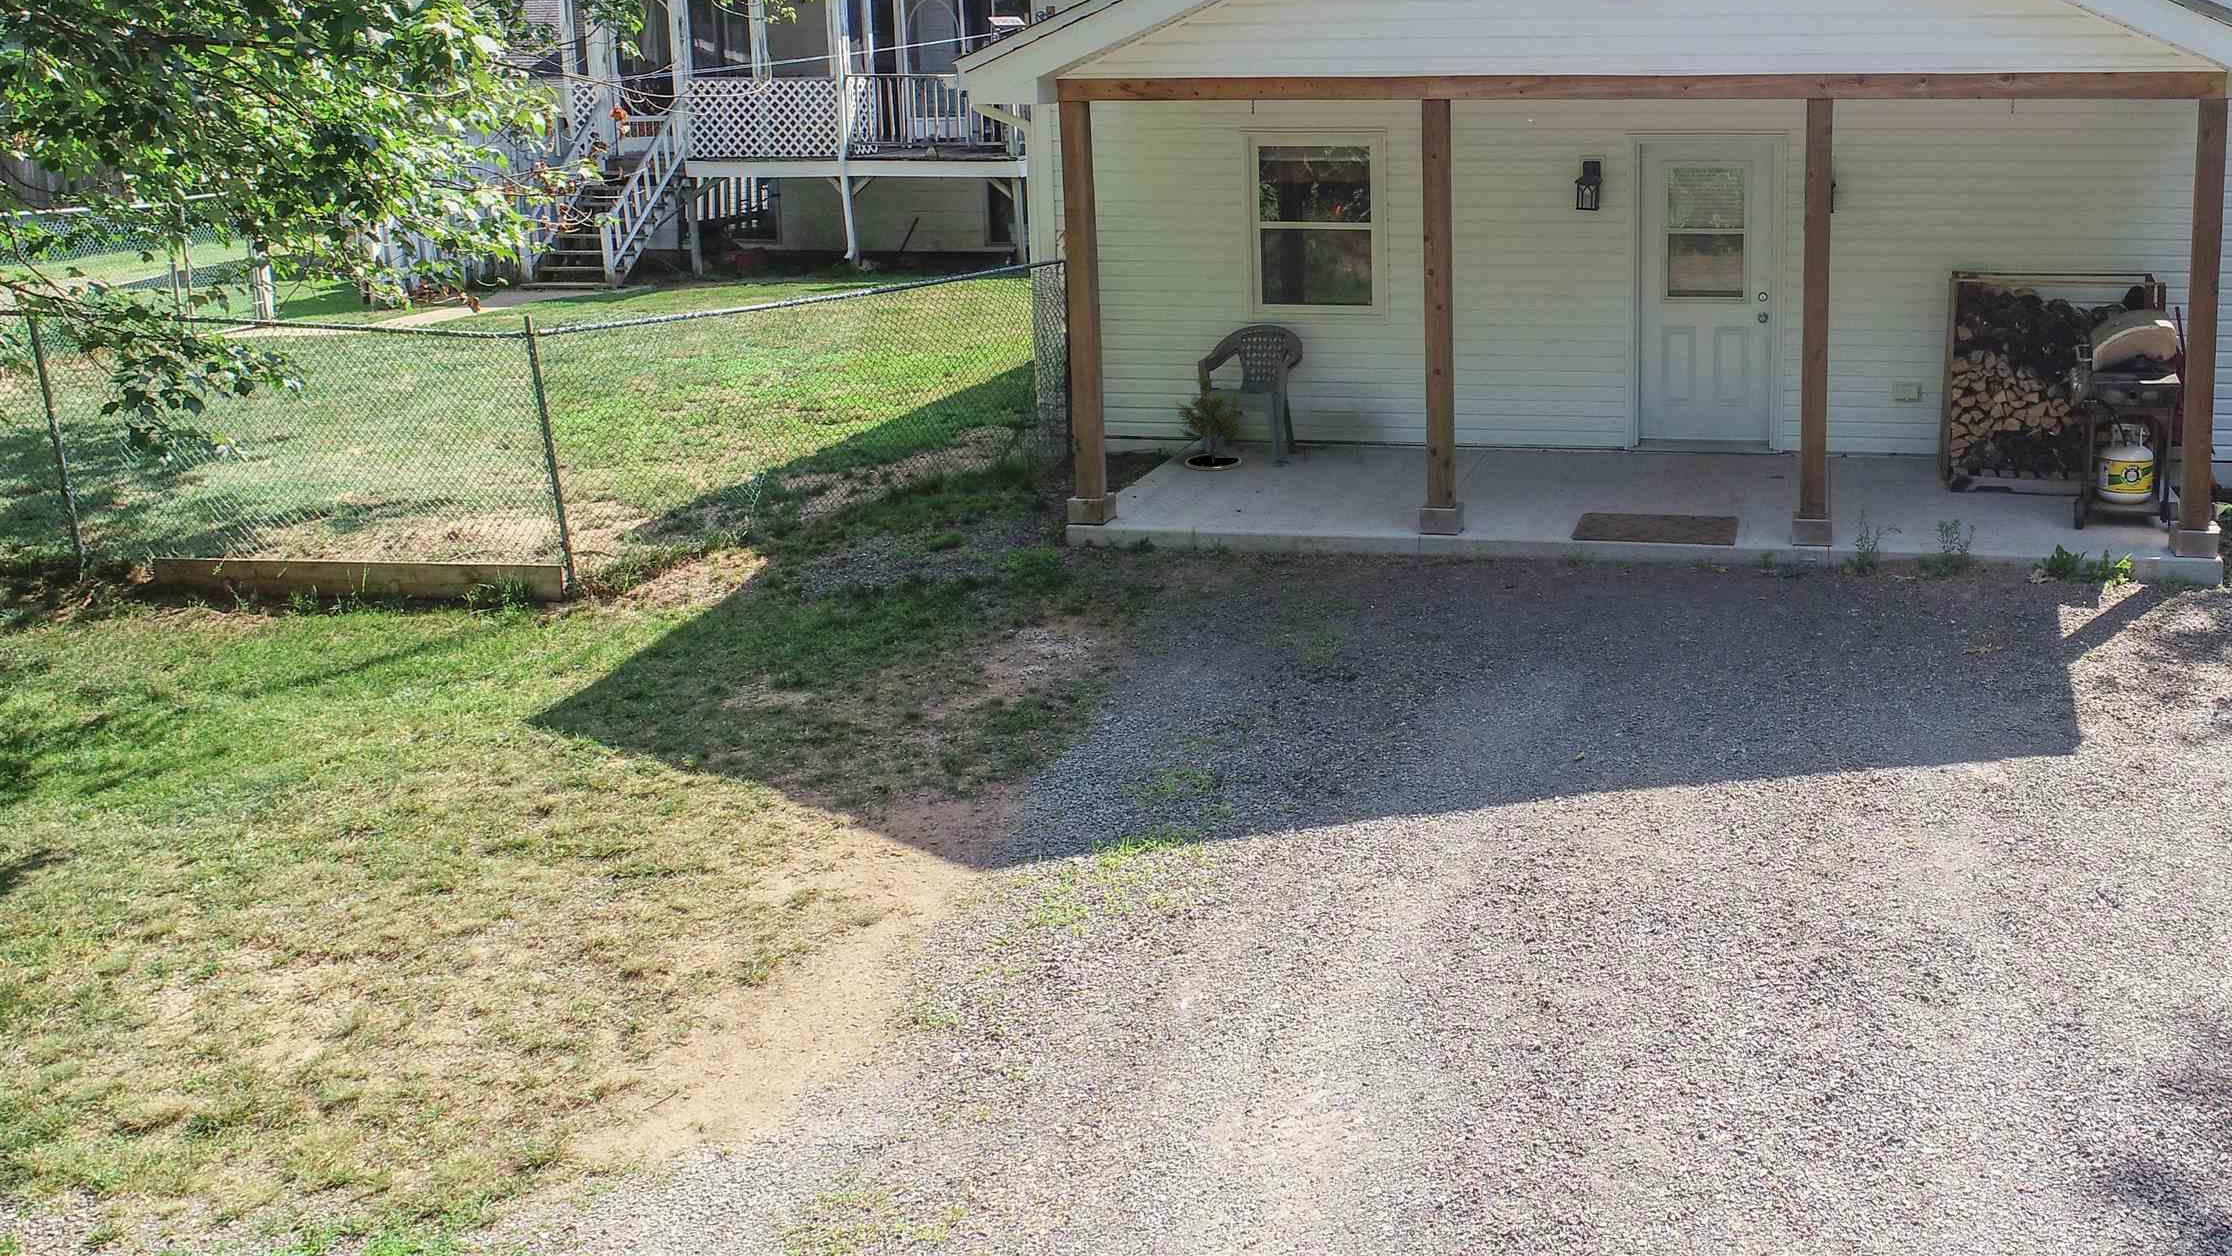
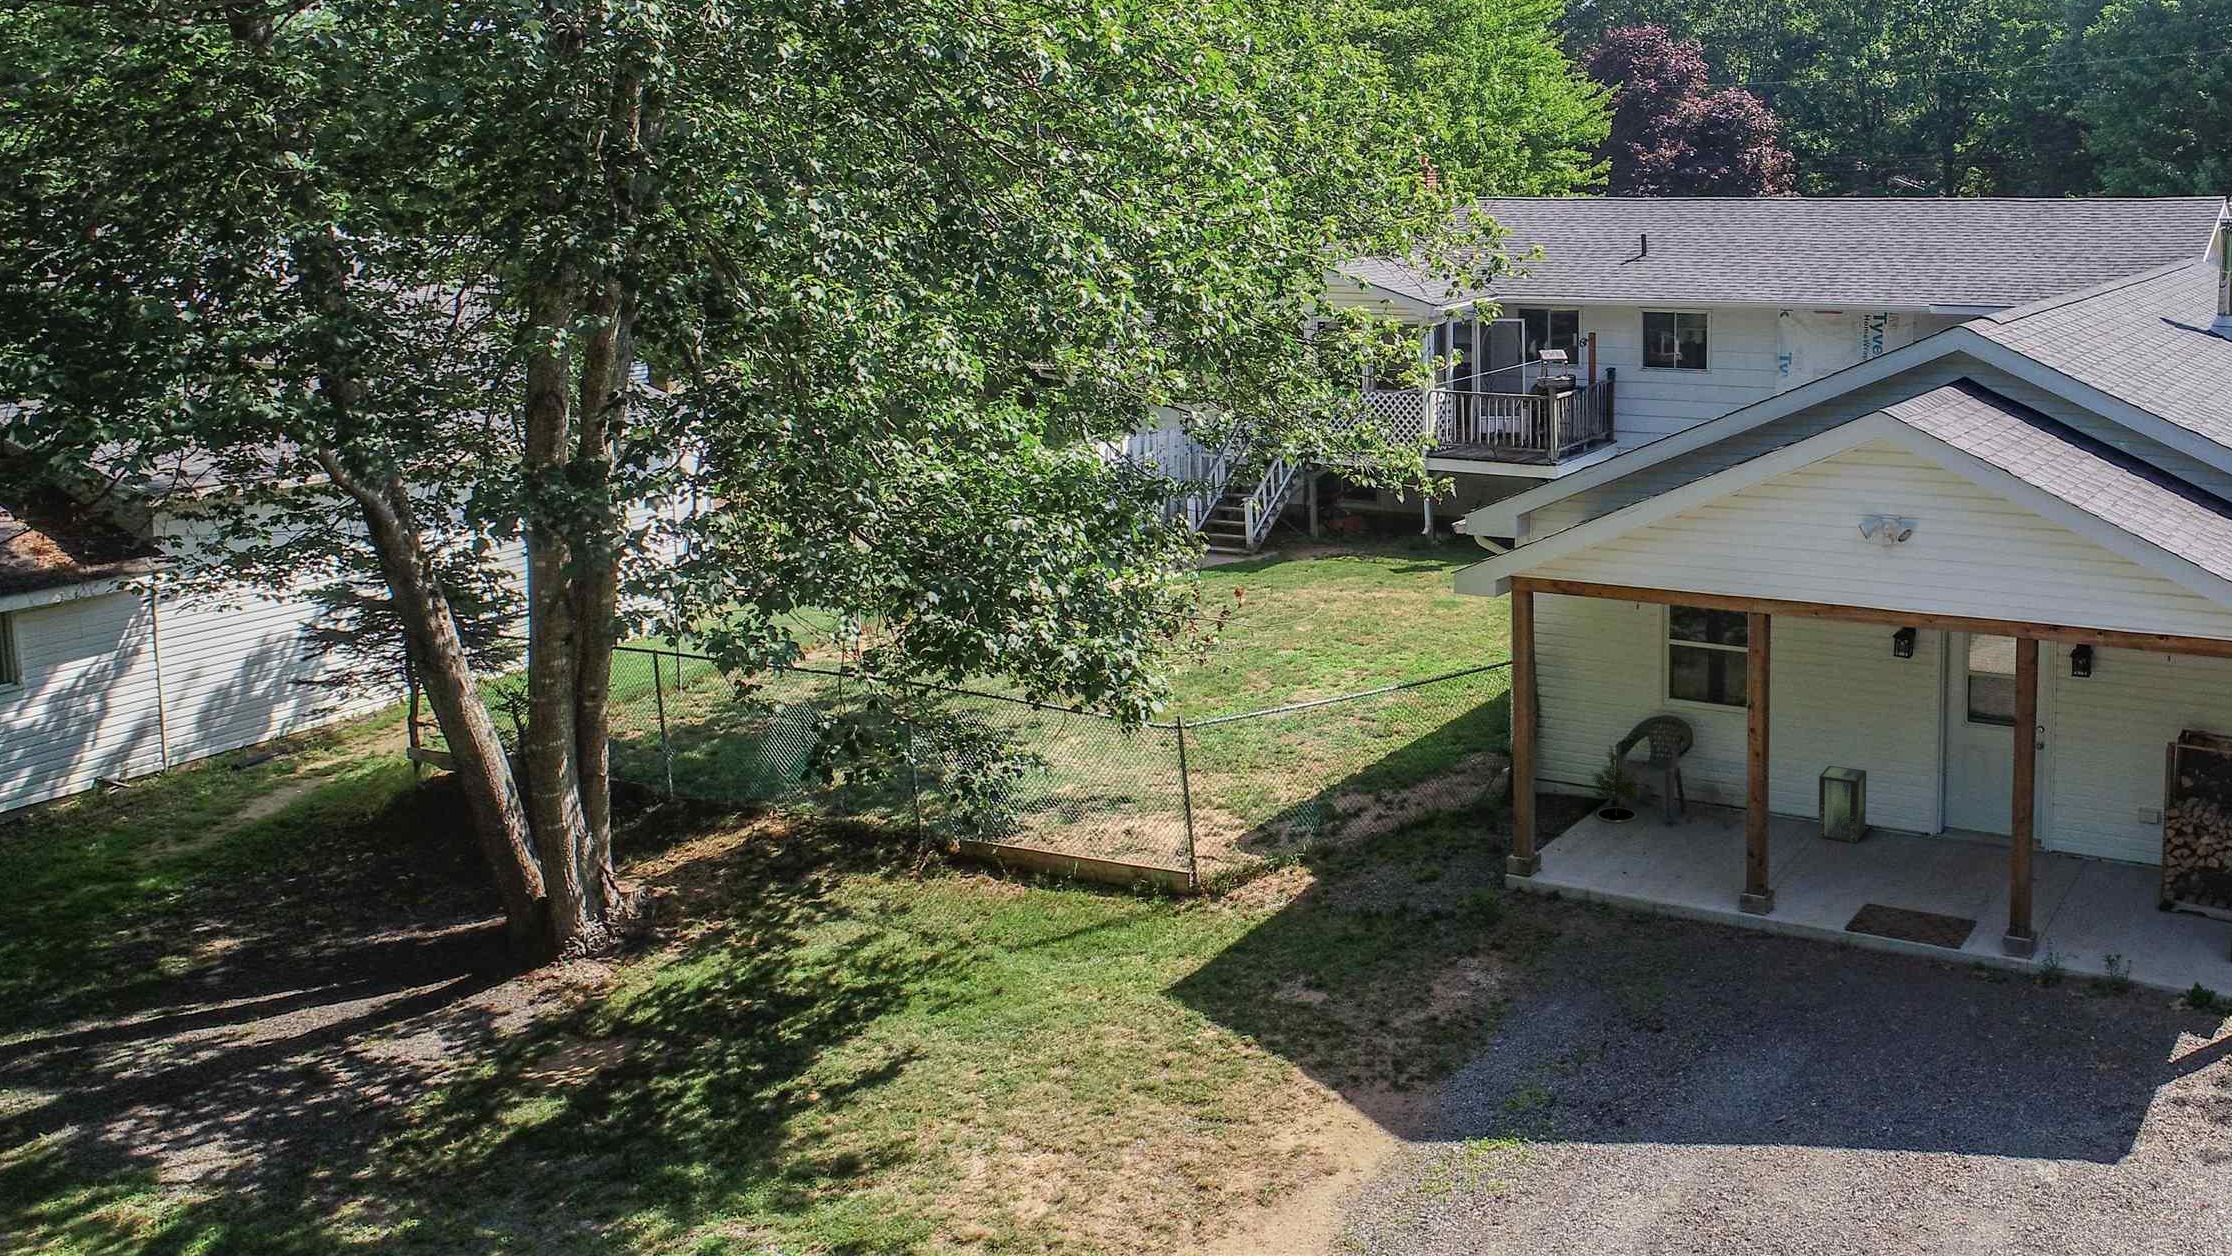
storage box: none [1491,374,1548,468] -> present [1819,766,1866,843]

